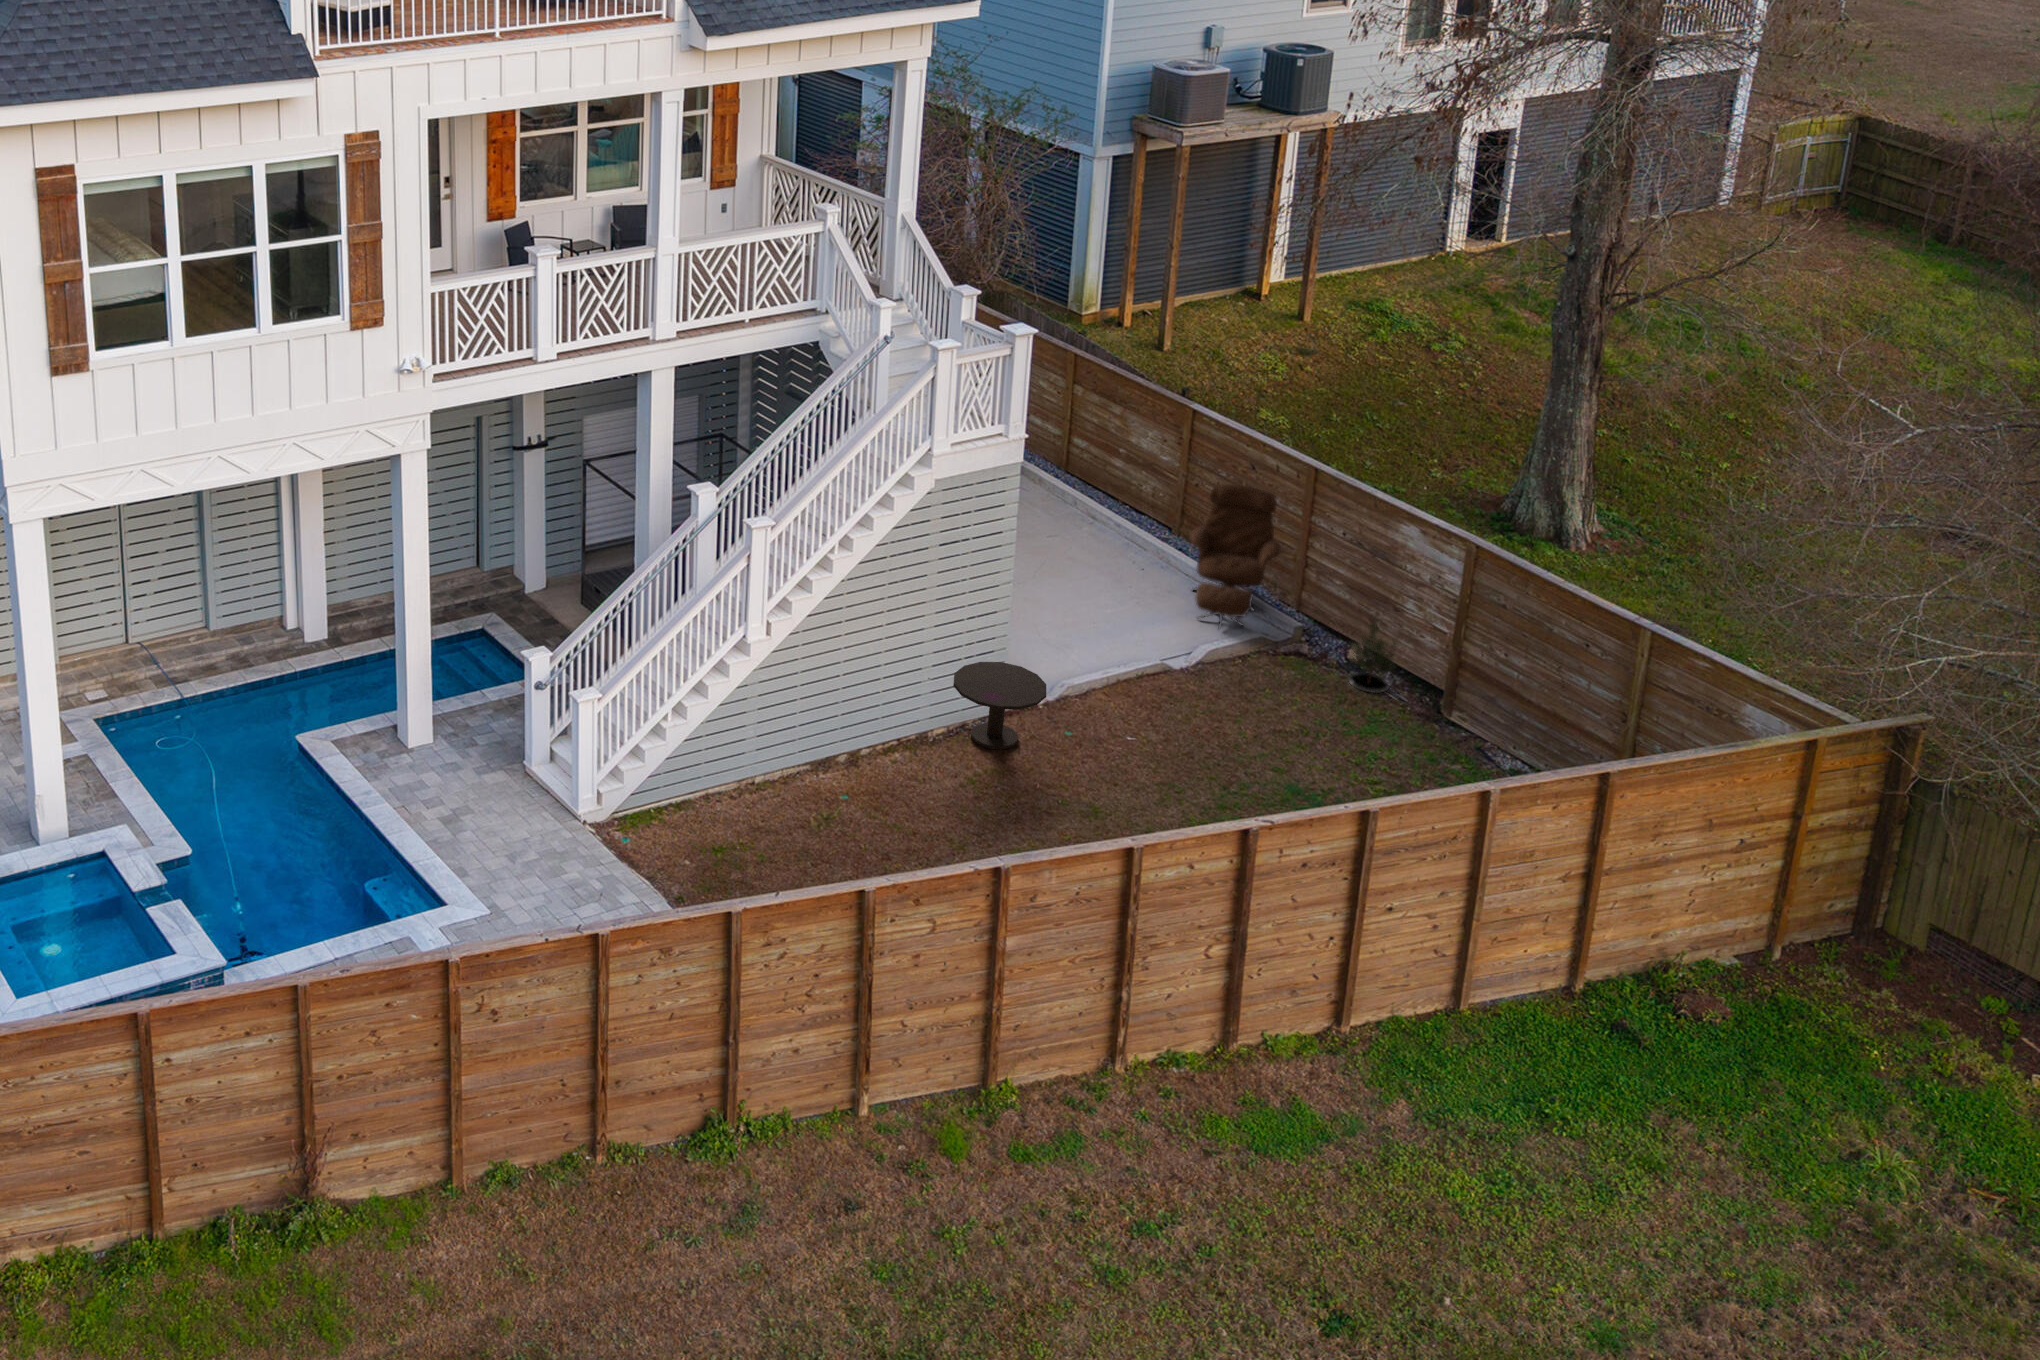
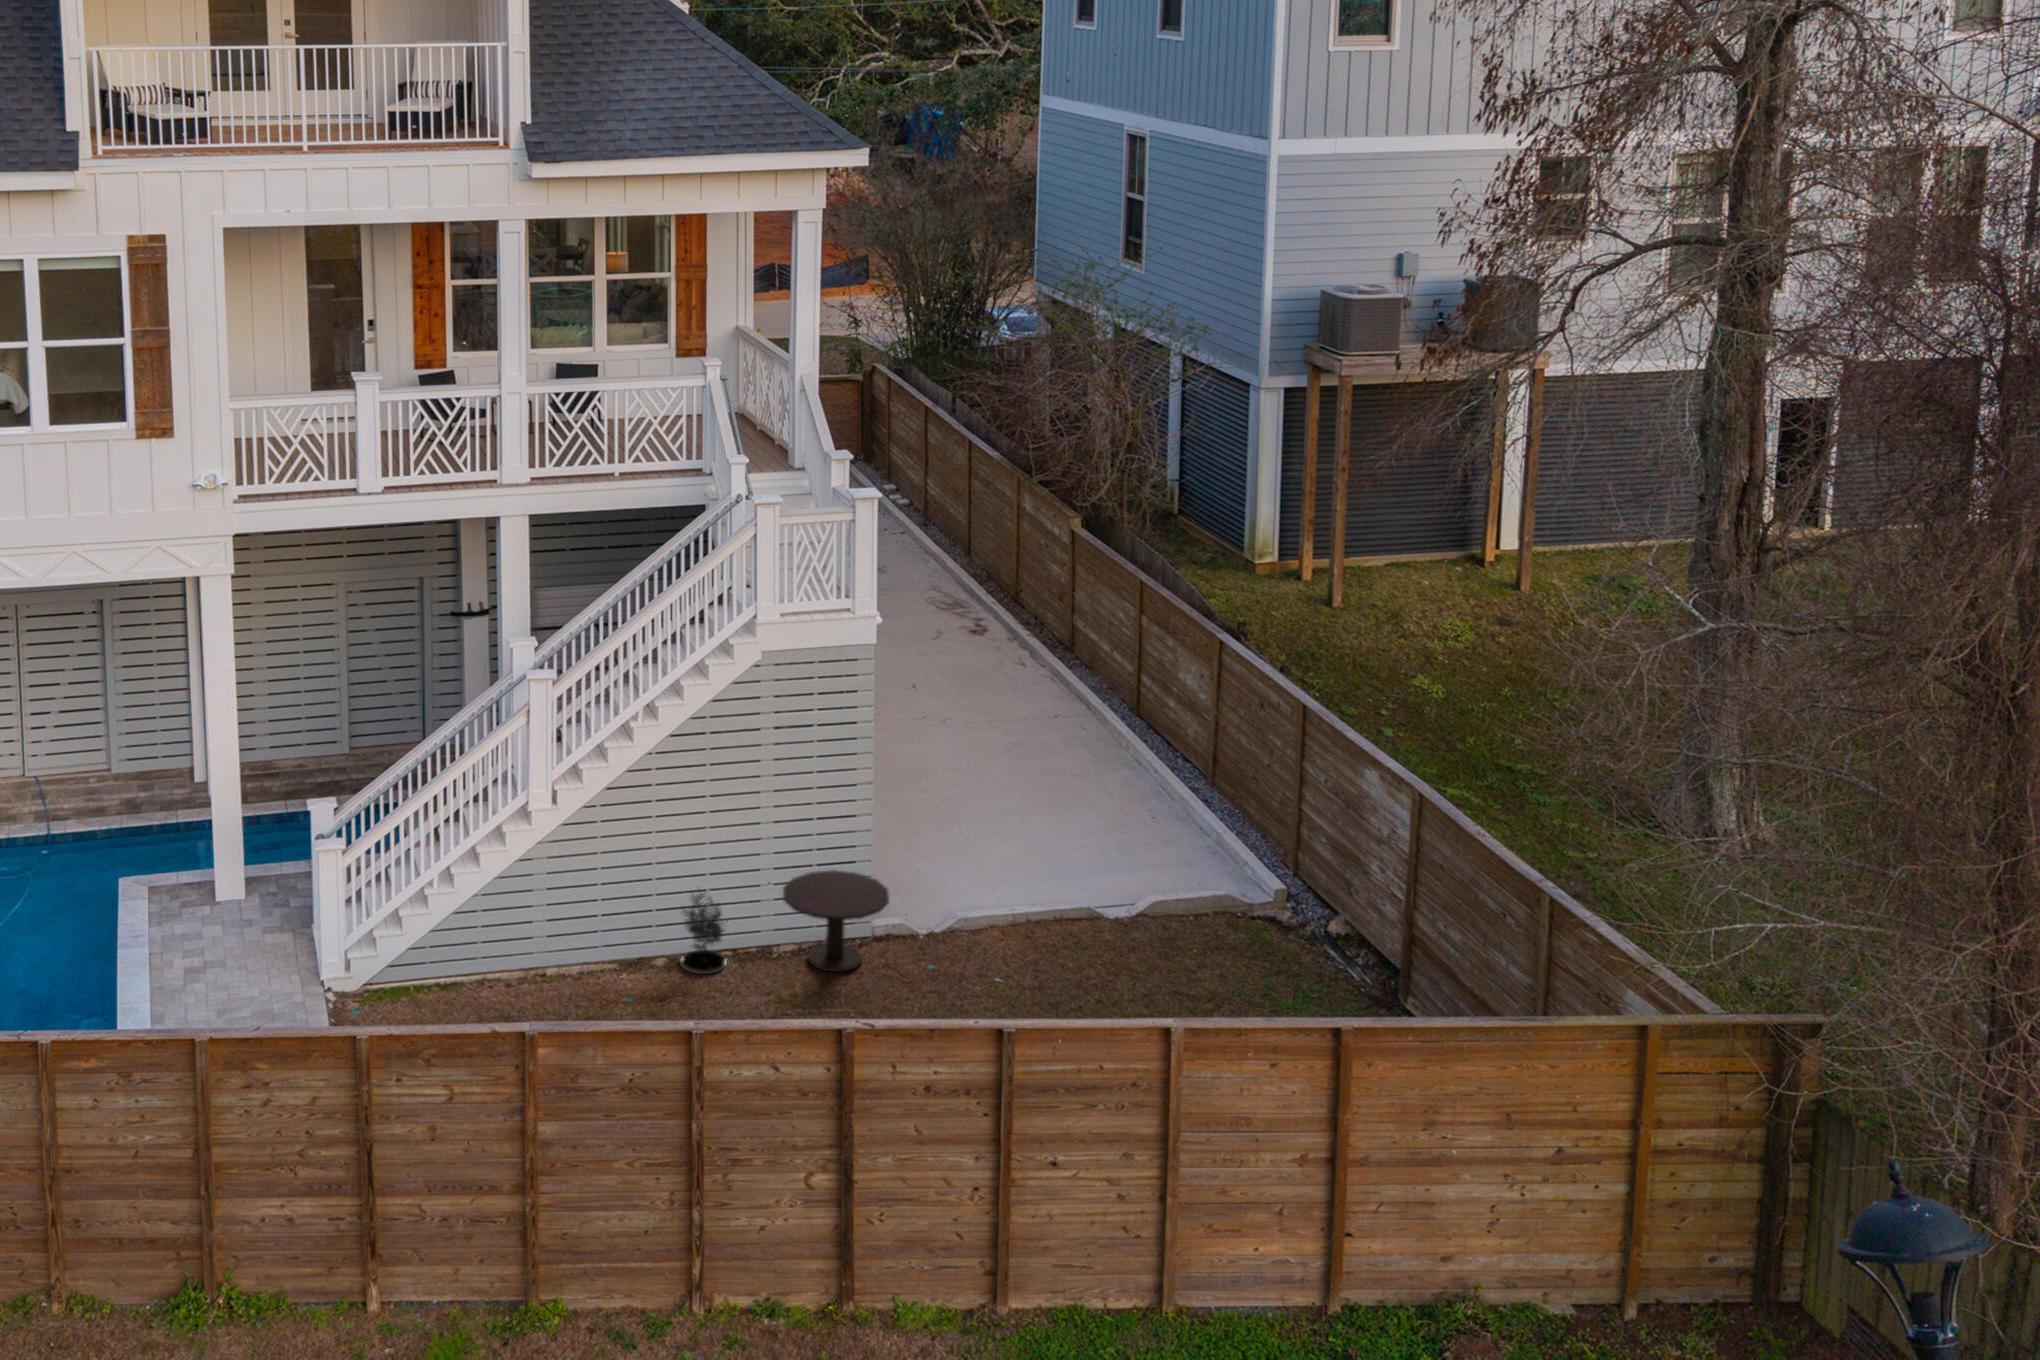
lounge chair: present [1191,484,1281,629] -> none [1165,714,1287,880]
potted tree: present [1349,621,1397,693] -> present [680,890,728,974]

